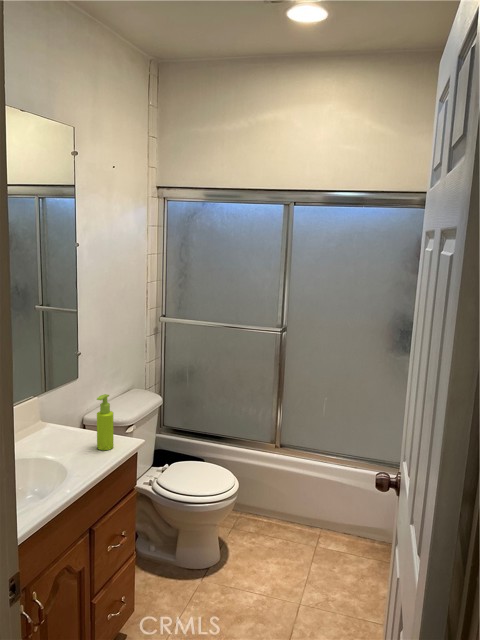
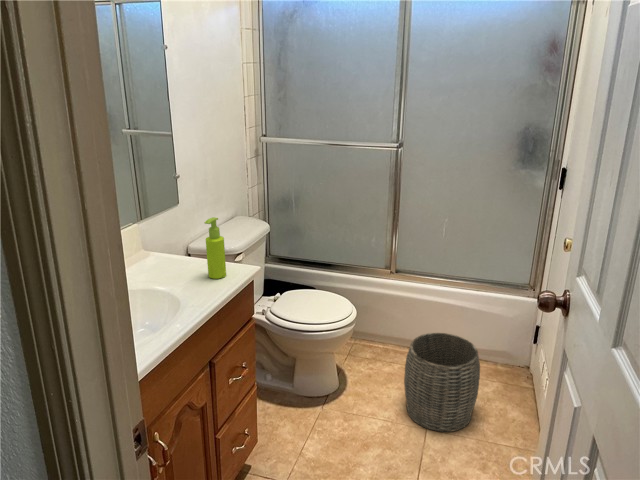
woven basket: none [281,508,352,608] -> present [404,333,480,432]

